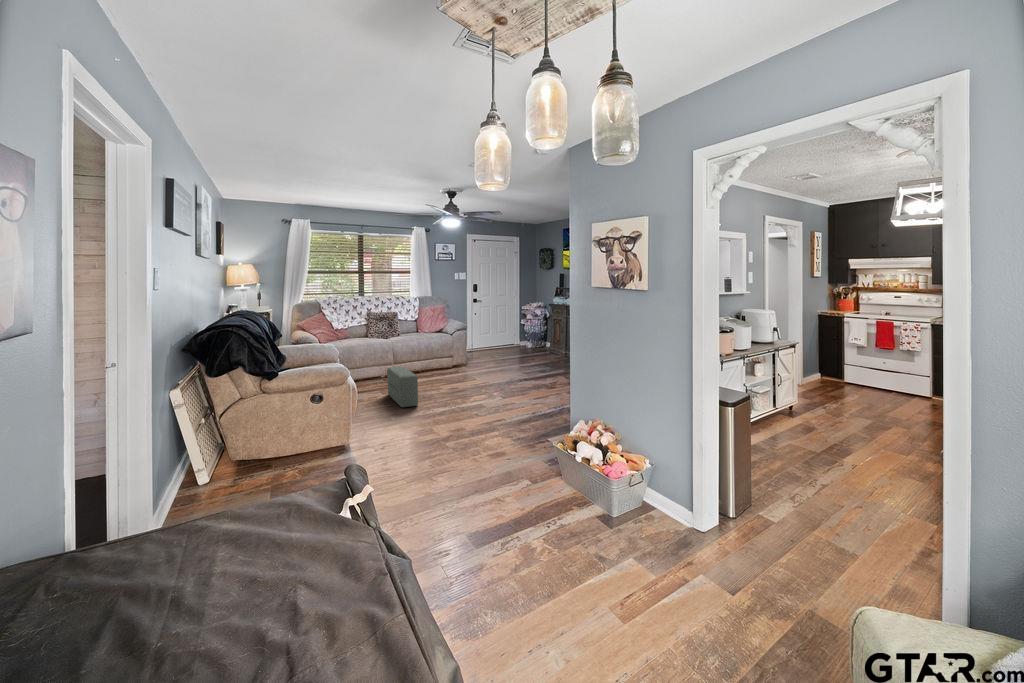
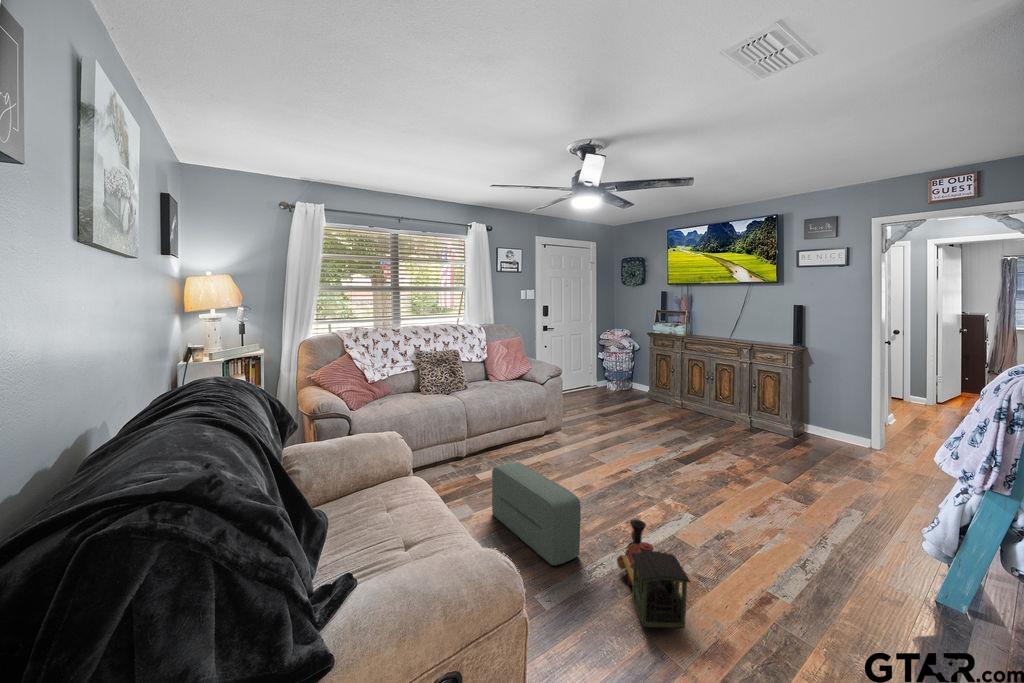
toy train: none [418,384,450,420] -> present [617,519,690,628]

